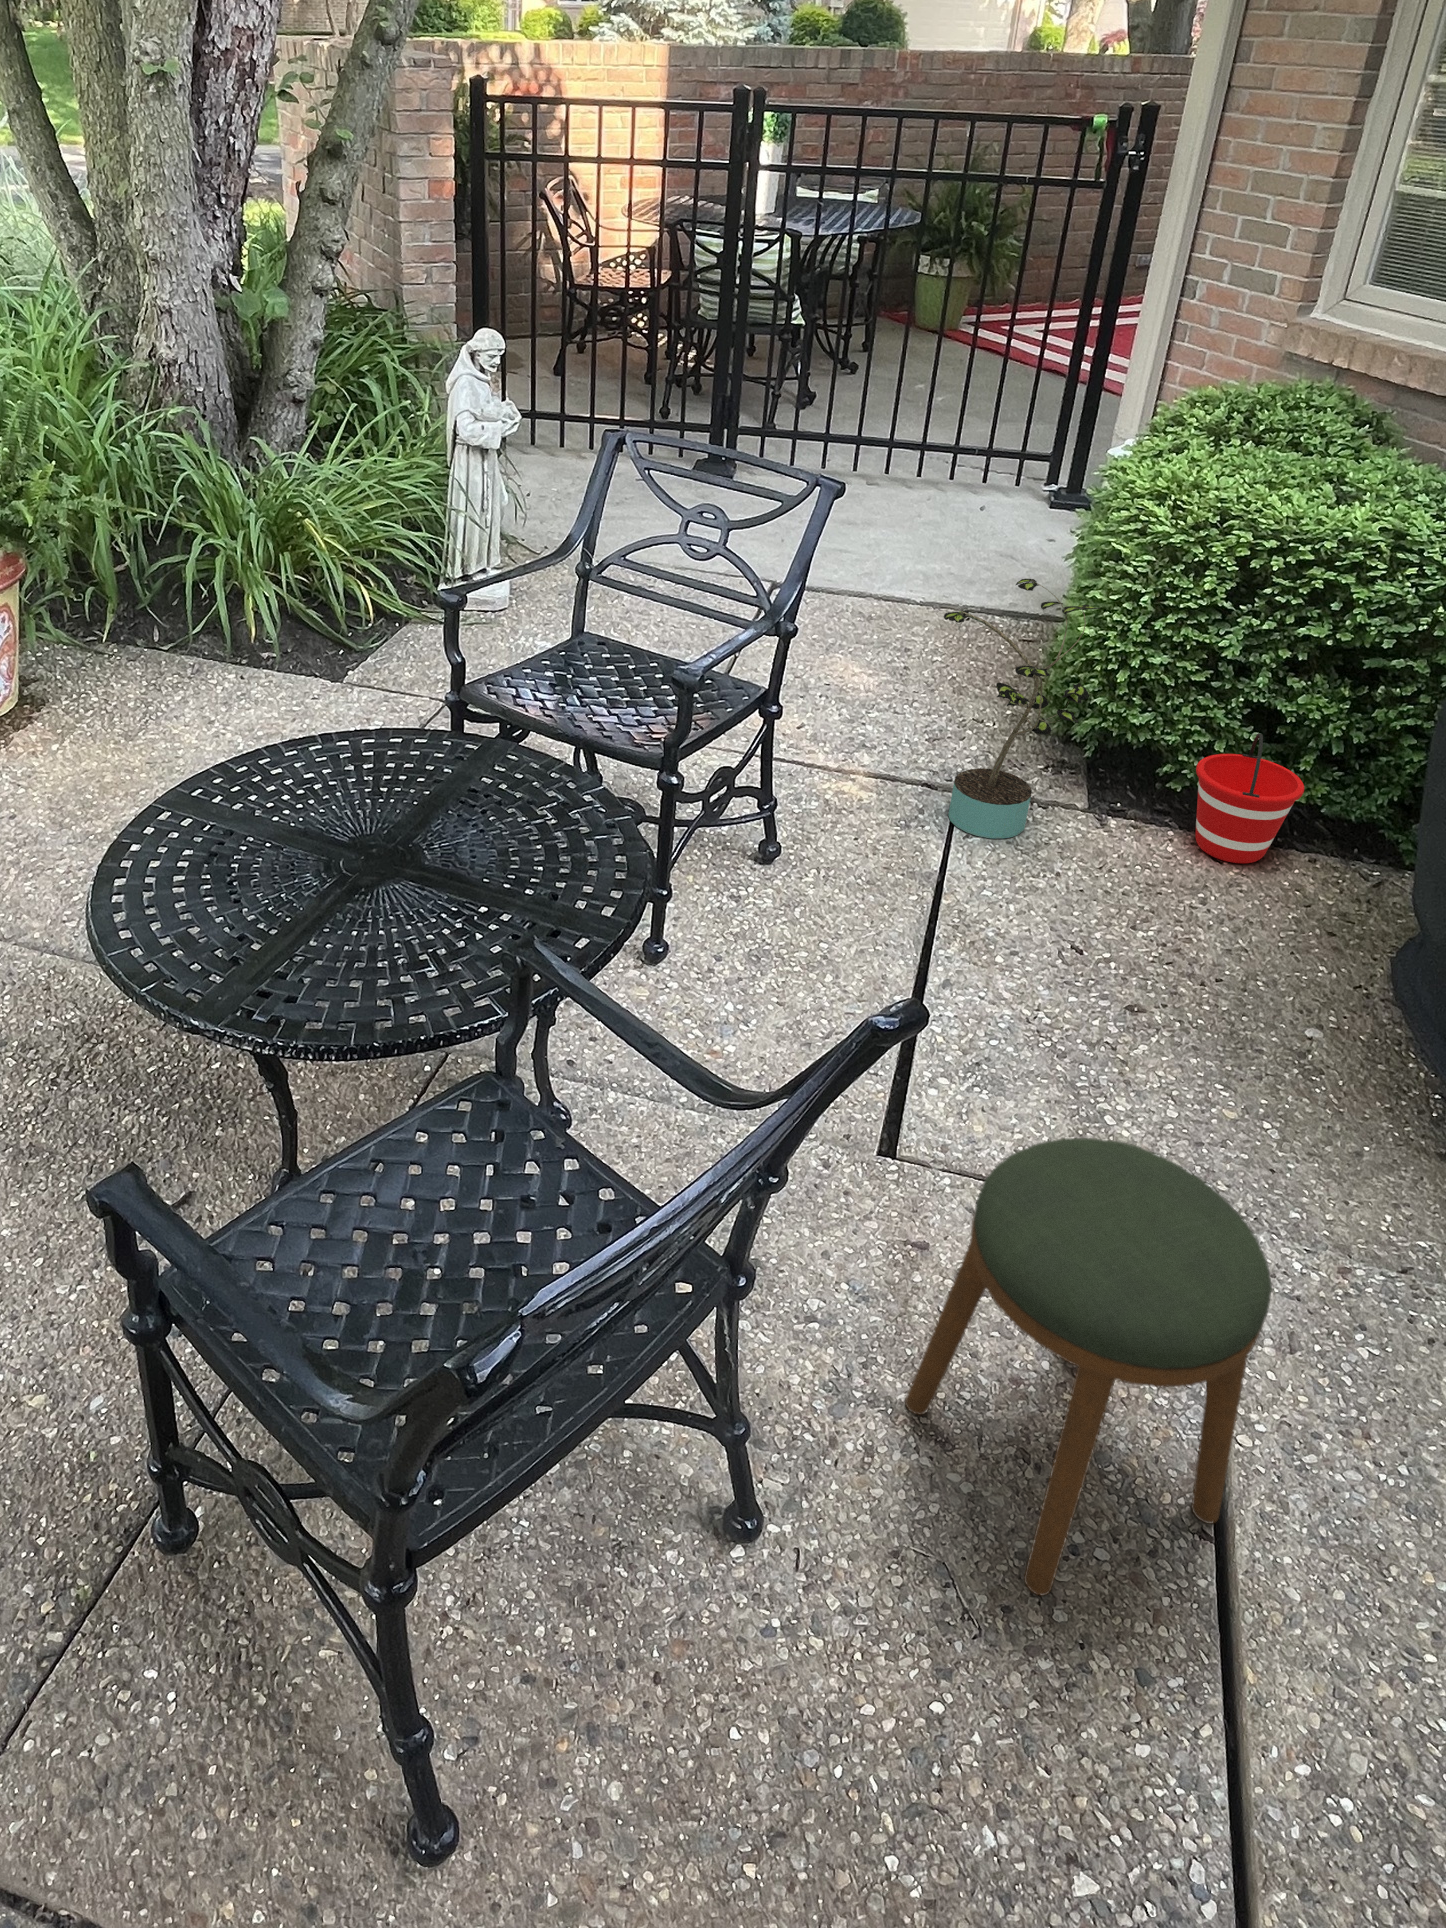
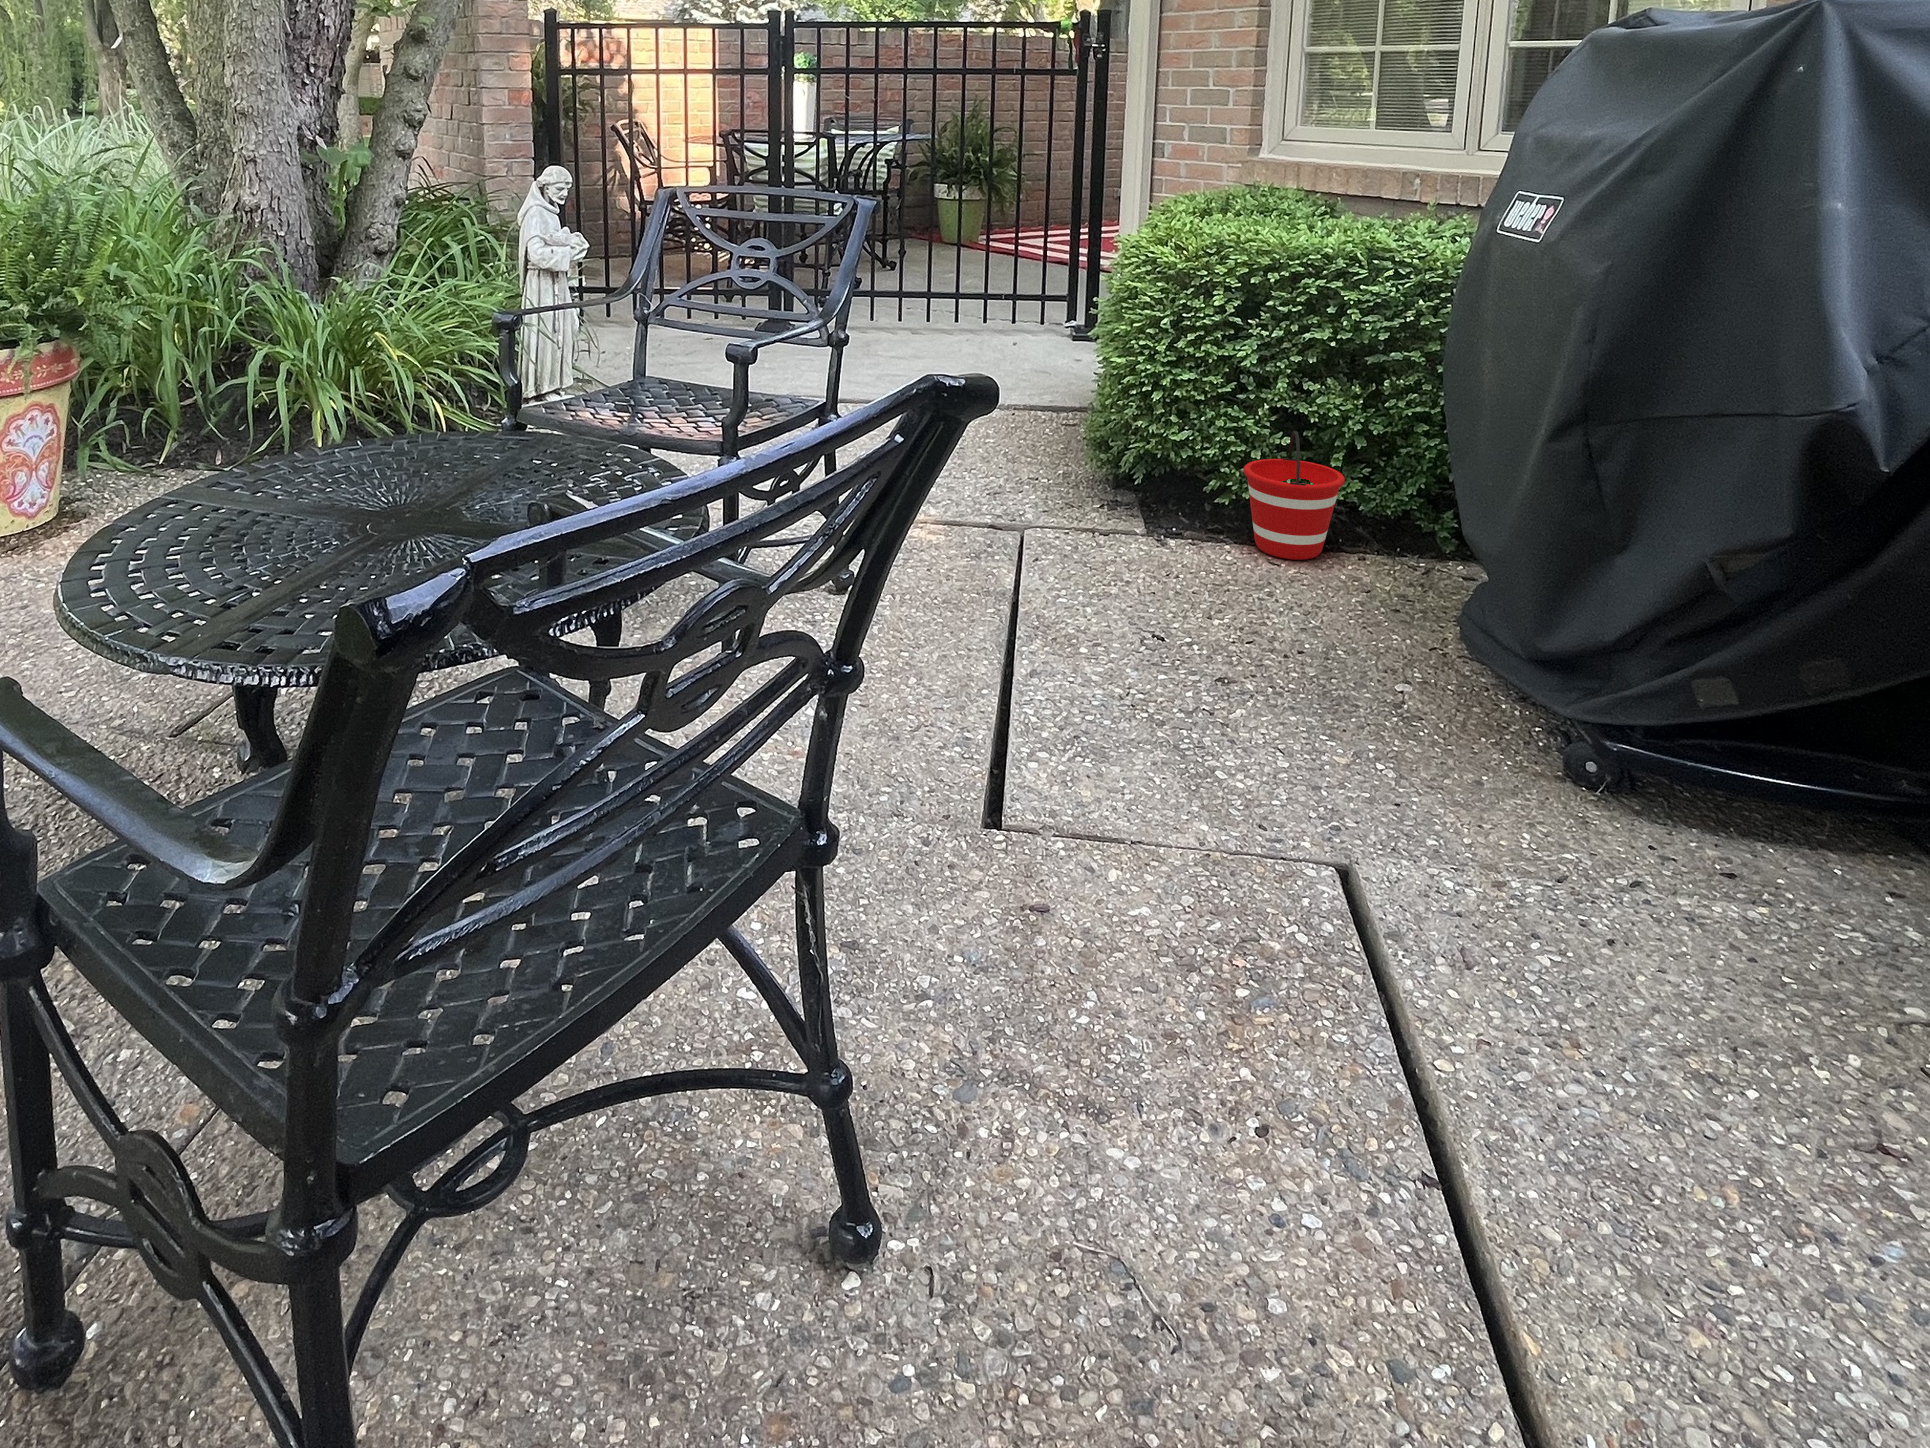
potted plant: present [944,579,1100,839] -> none [990,302,1134,556]
stool: present [905,1138,1272,1595] -> none [1046,681,1438,1281]

